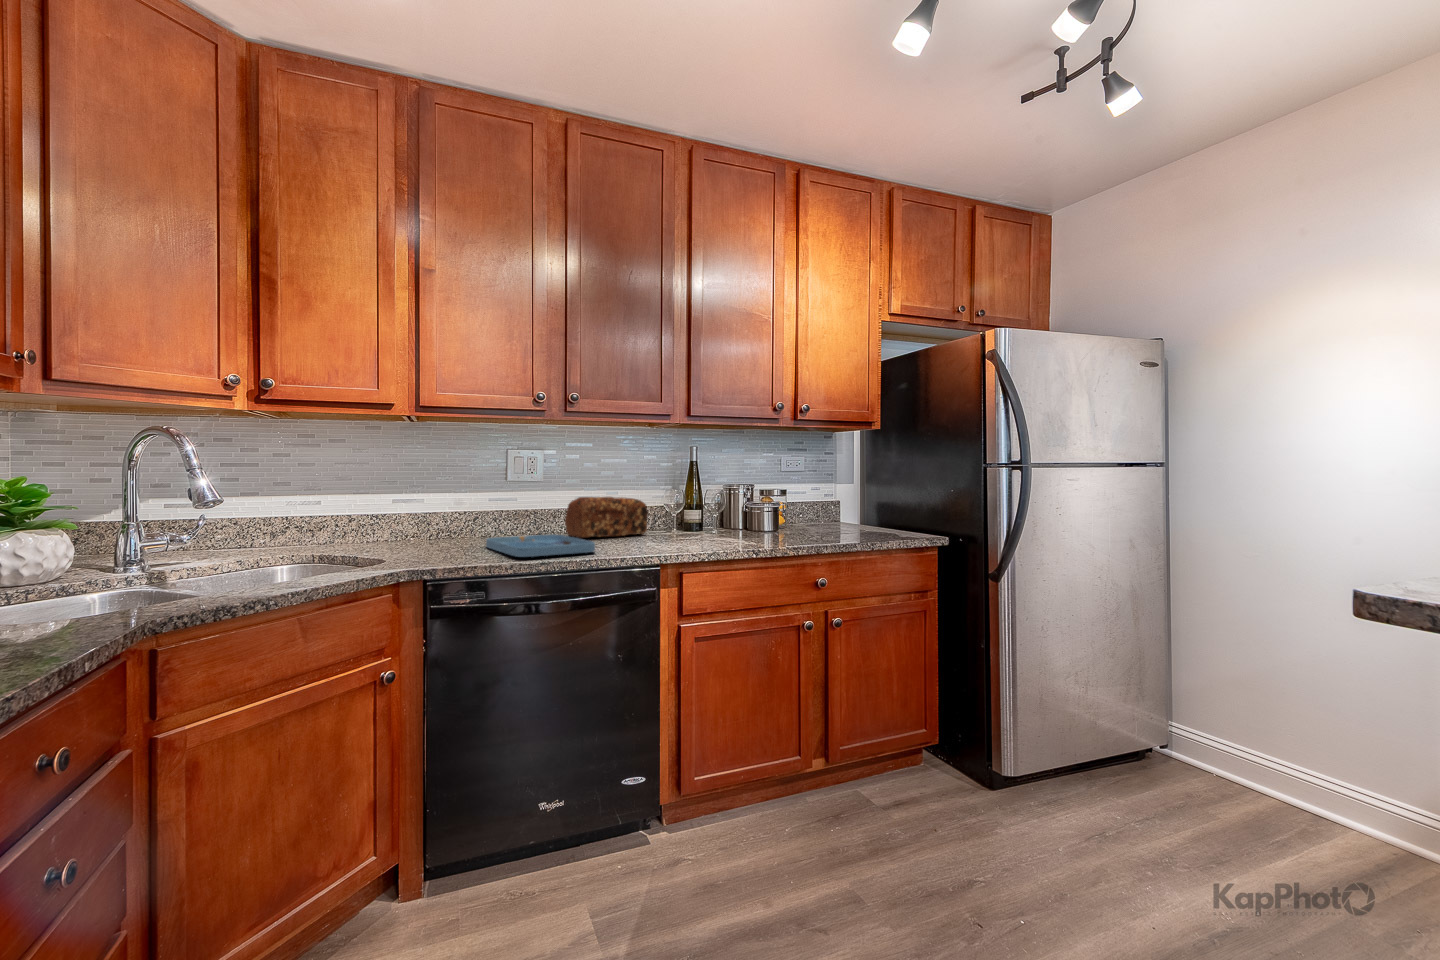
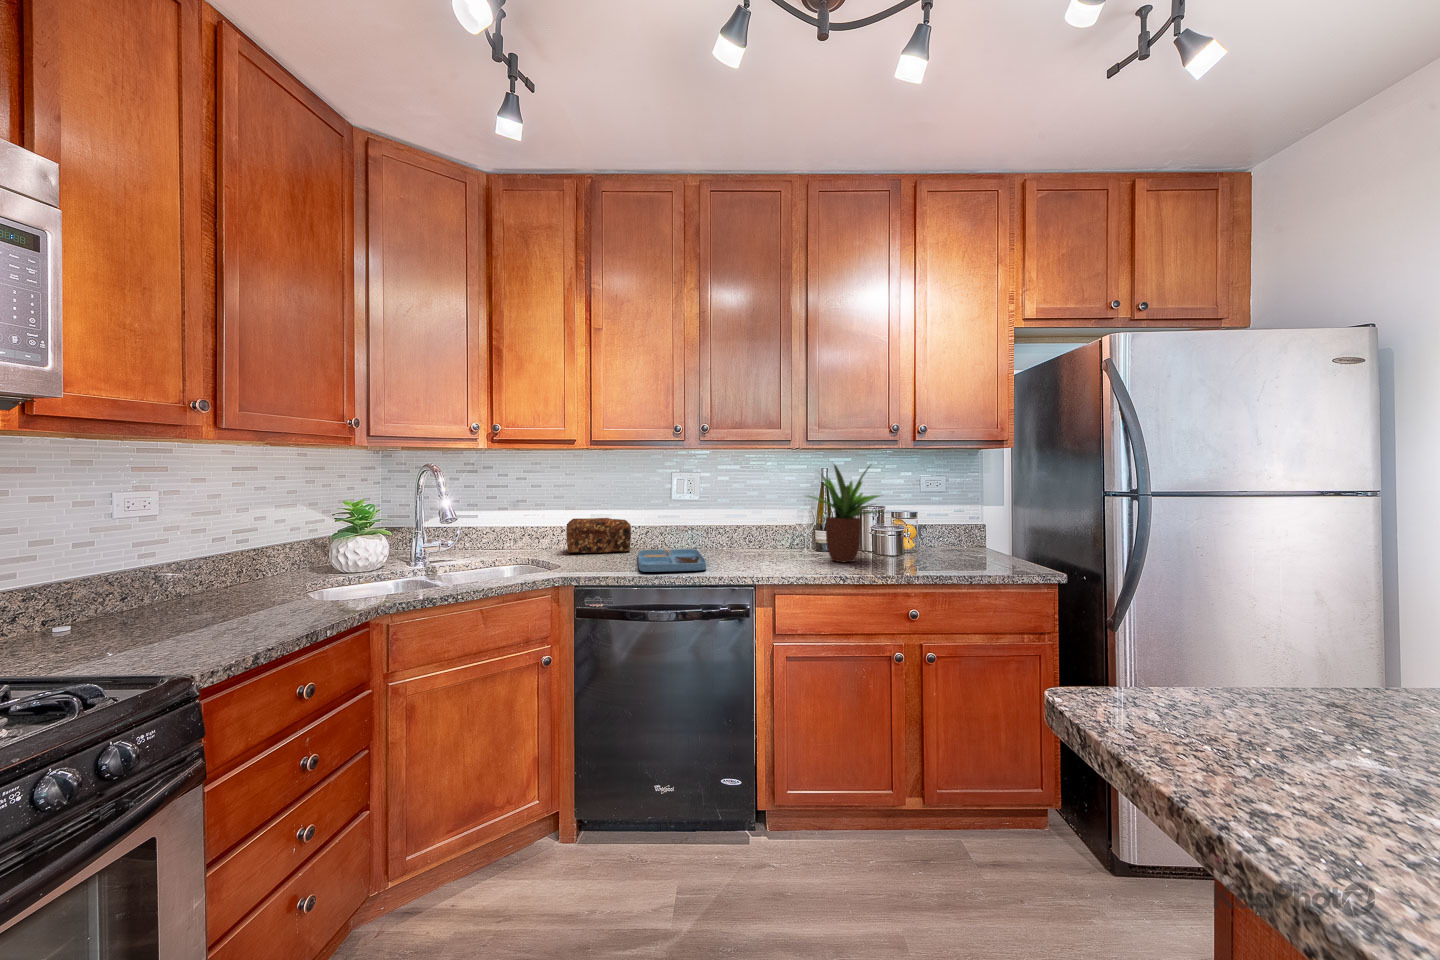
potted plant: none [689,428,782,539] -> present [808,465,885,563]
bread loaf: present [565,497,648,538] -> present [567,518,631,553]

